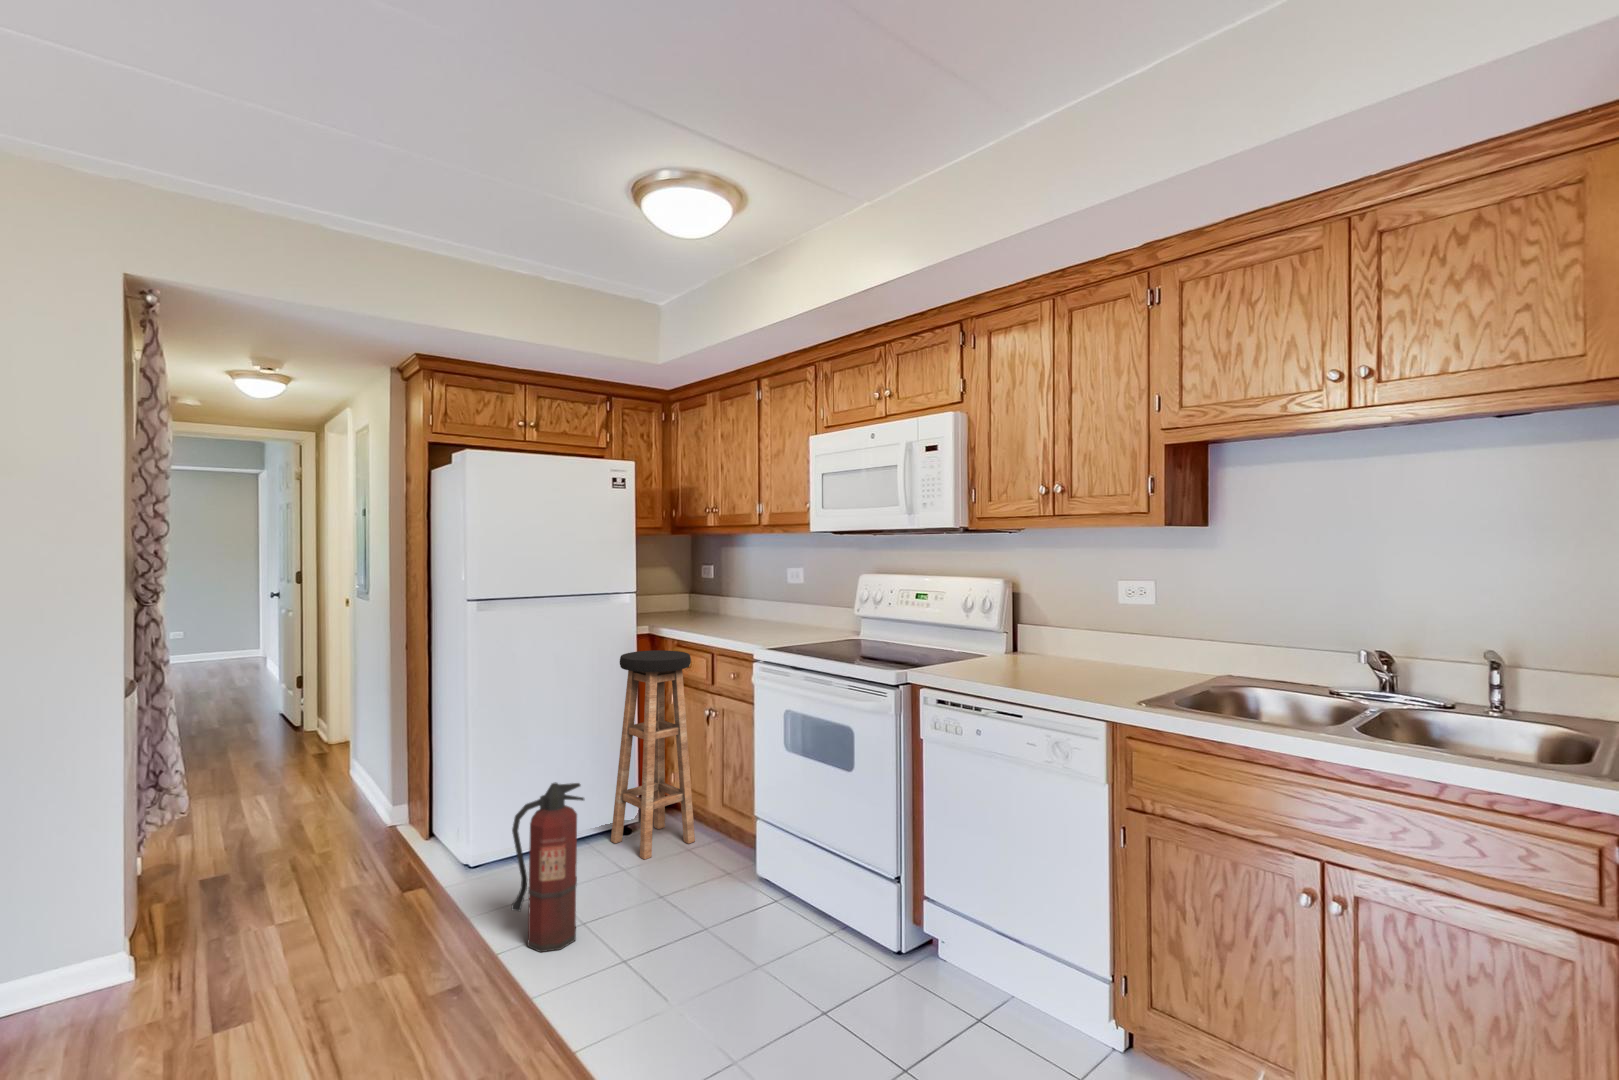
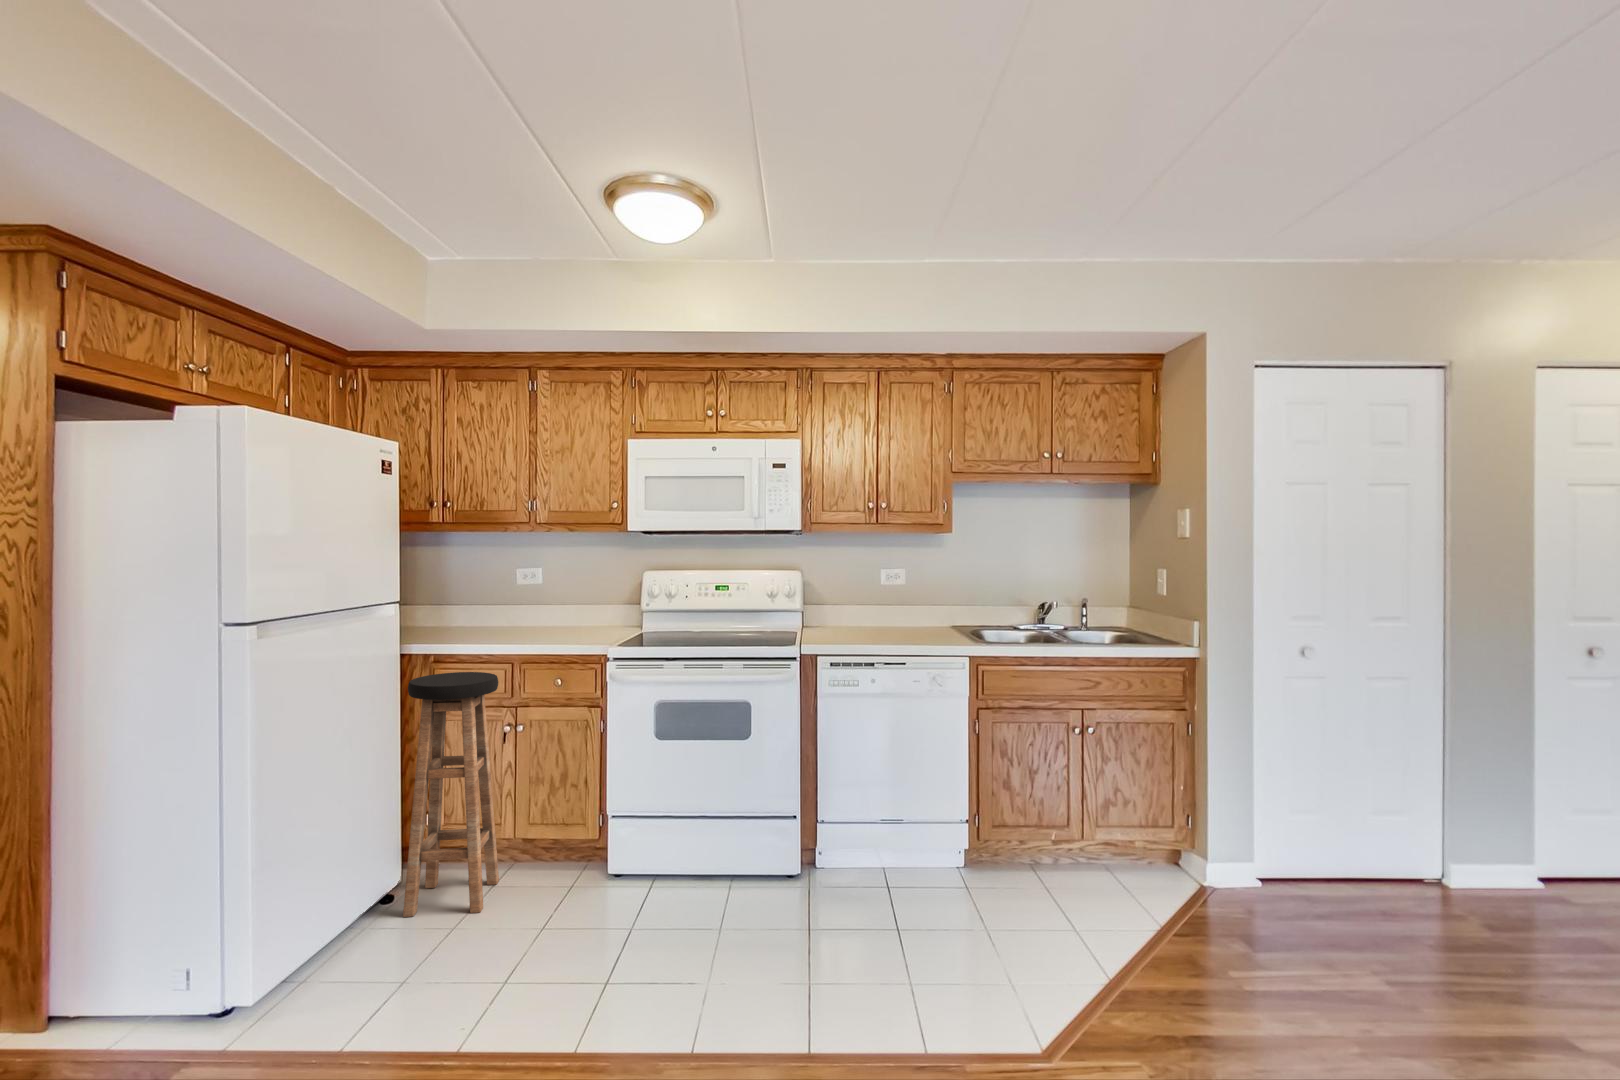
fire extinguisher: present [512,782,584,952] -> none [488,814,564,1013]

